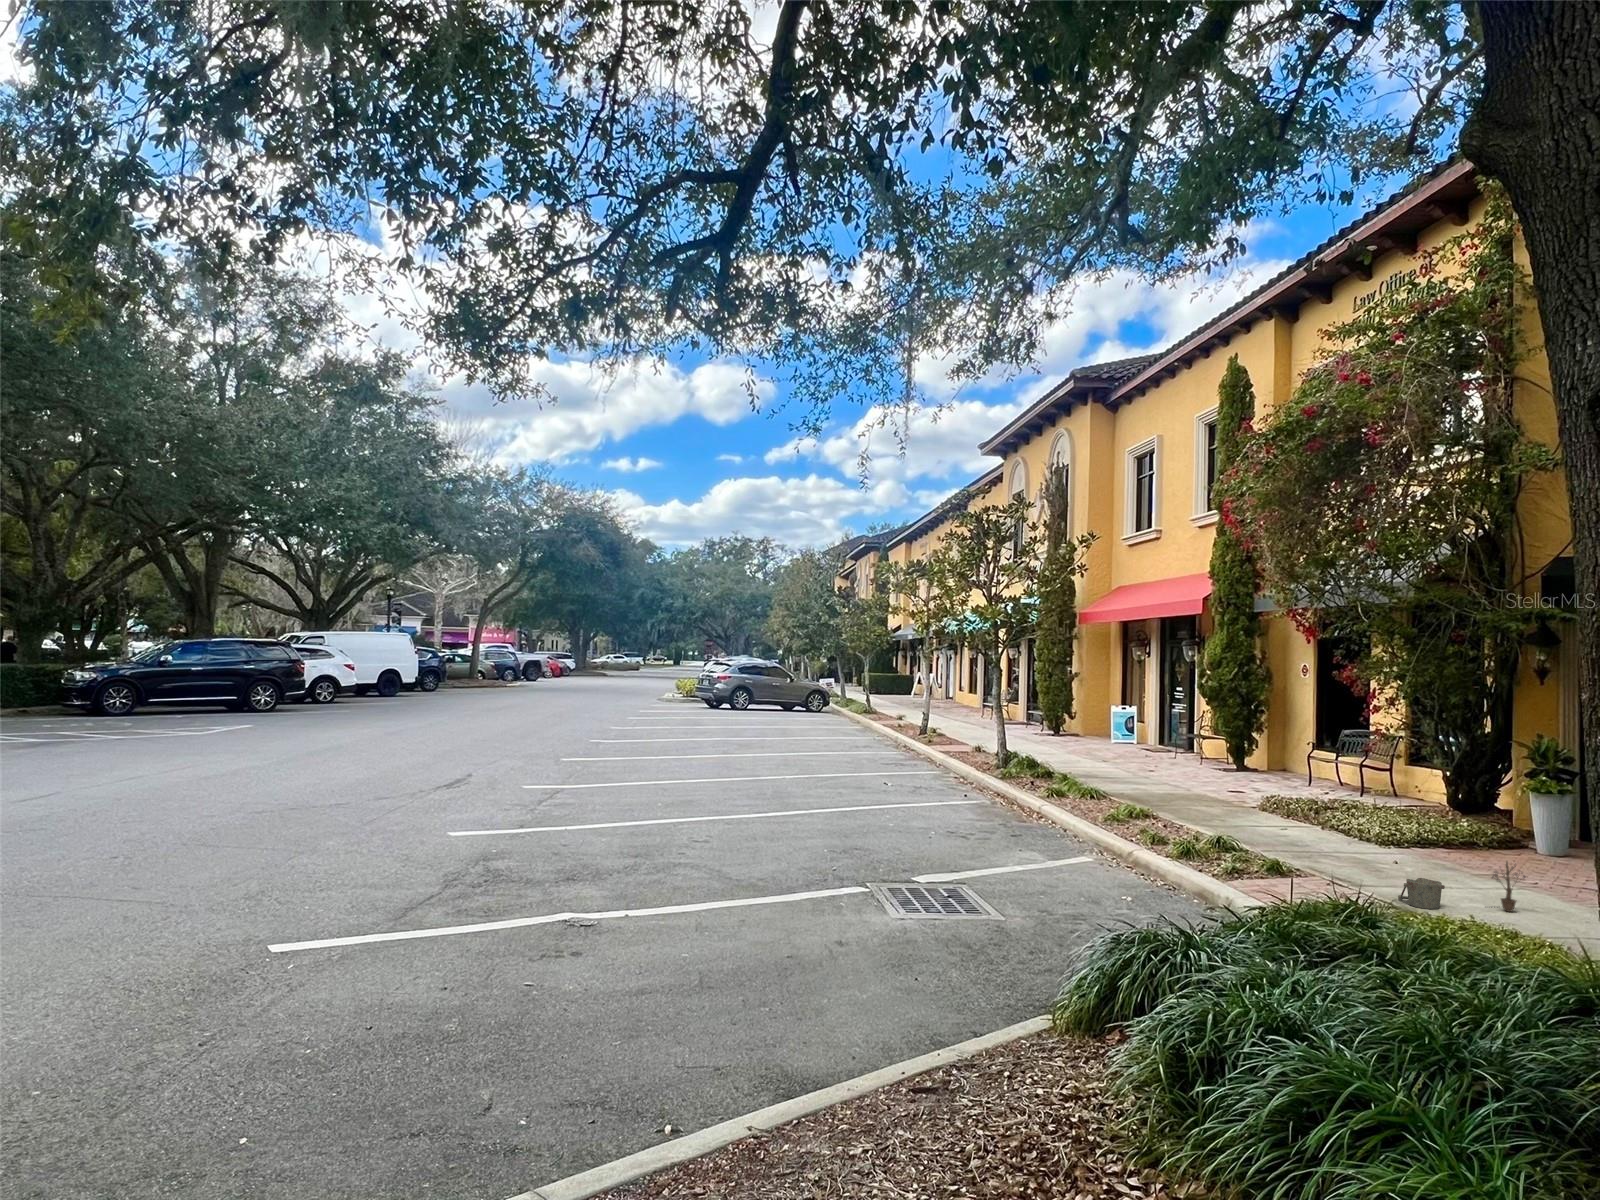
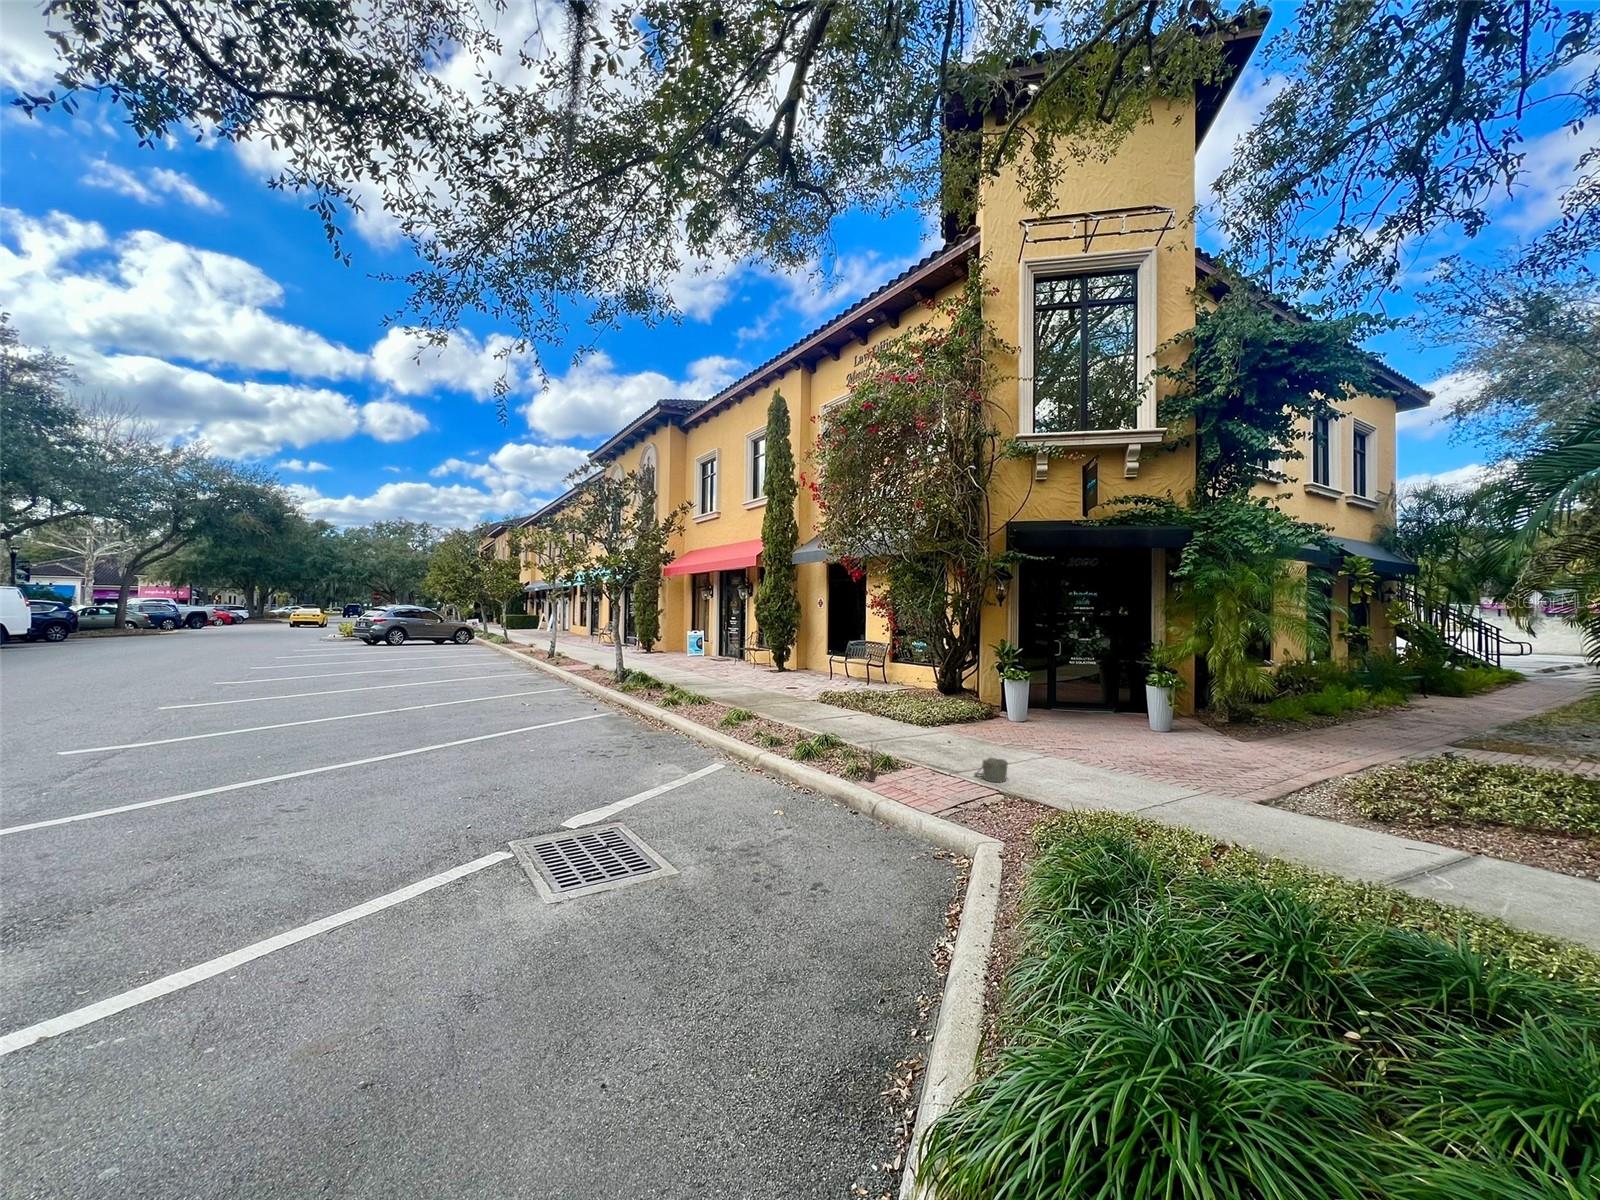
decorative plant: present [1489,862,1525,912] -> present [860,745,878,781]

